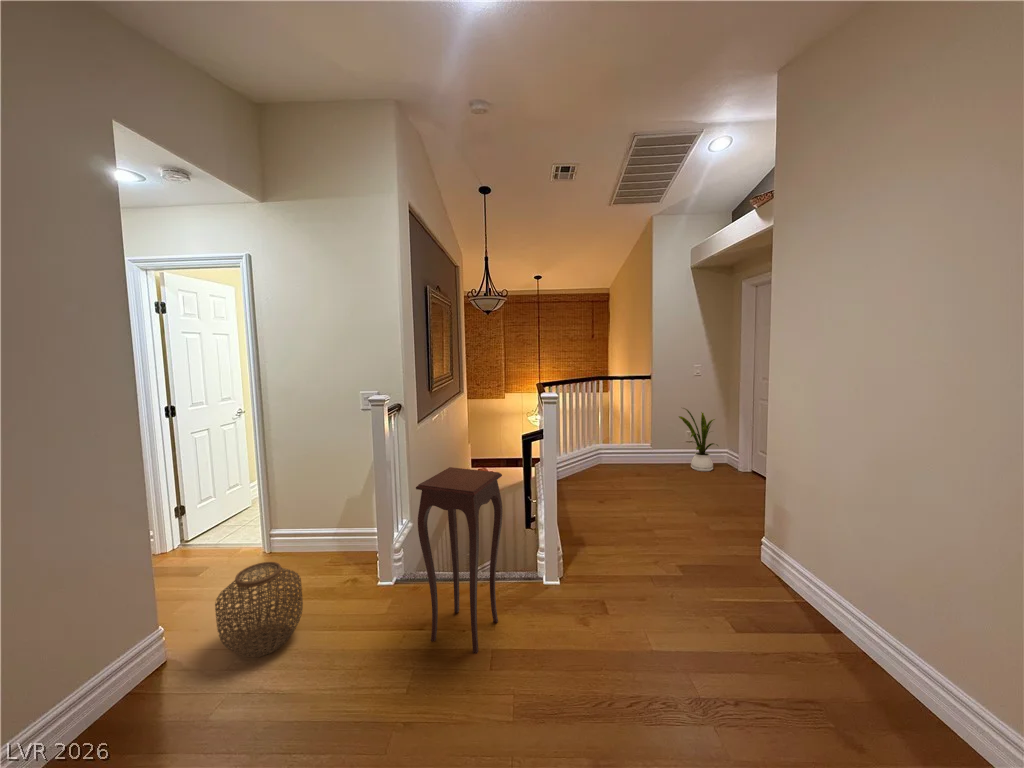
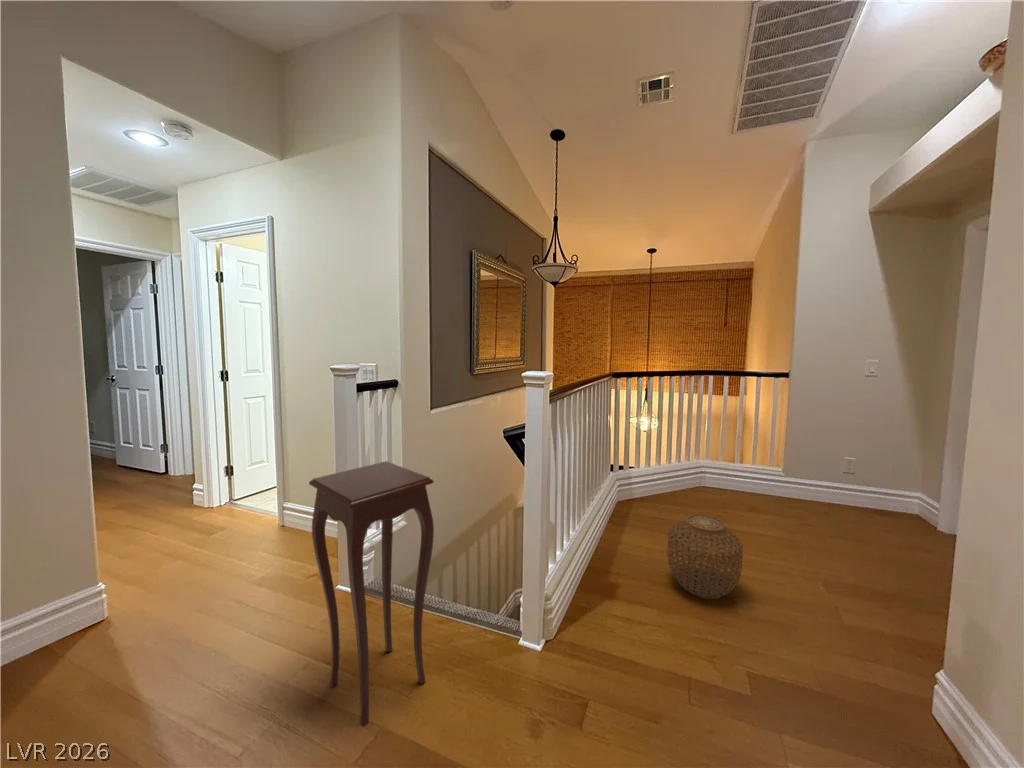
house plant: present [679,408,718,471] -> none [825,418,894,517]
woven basket: present [215,562,303,657] -> present [667,514,743,599]

